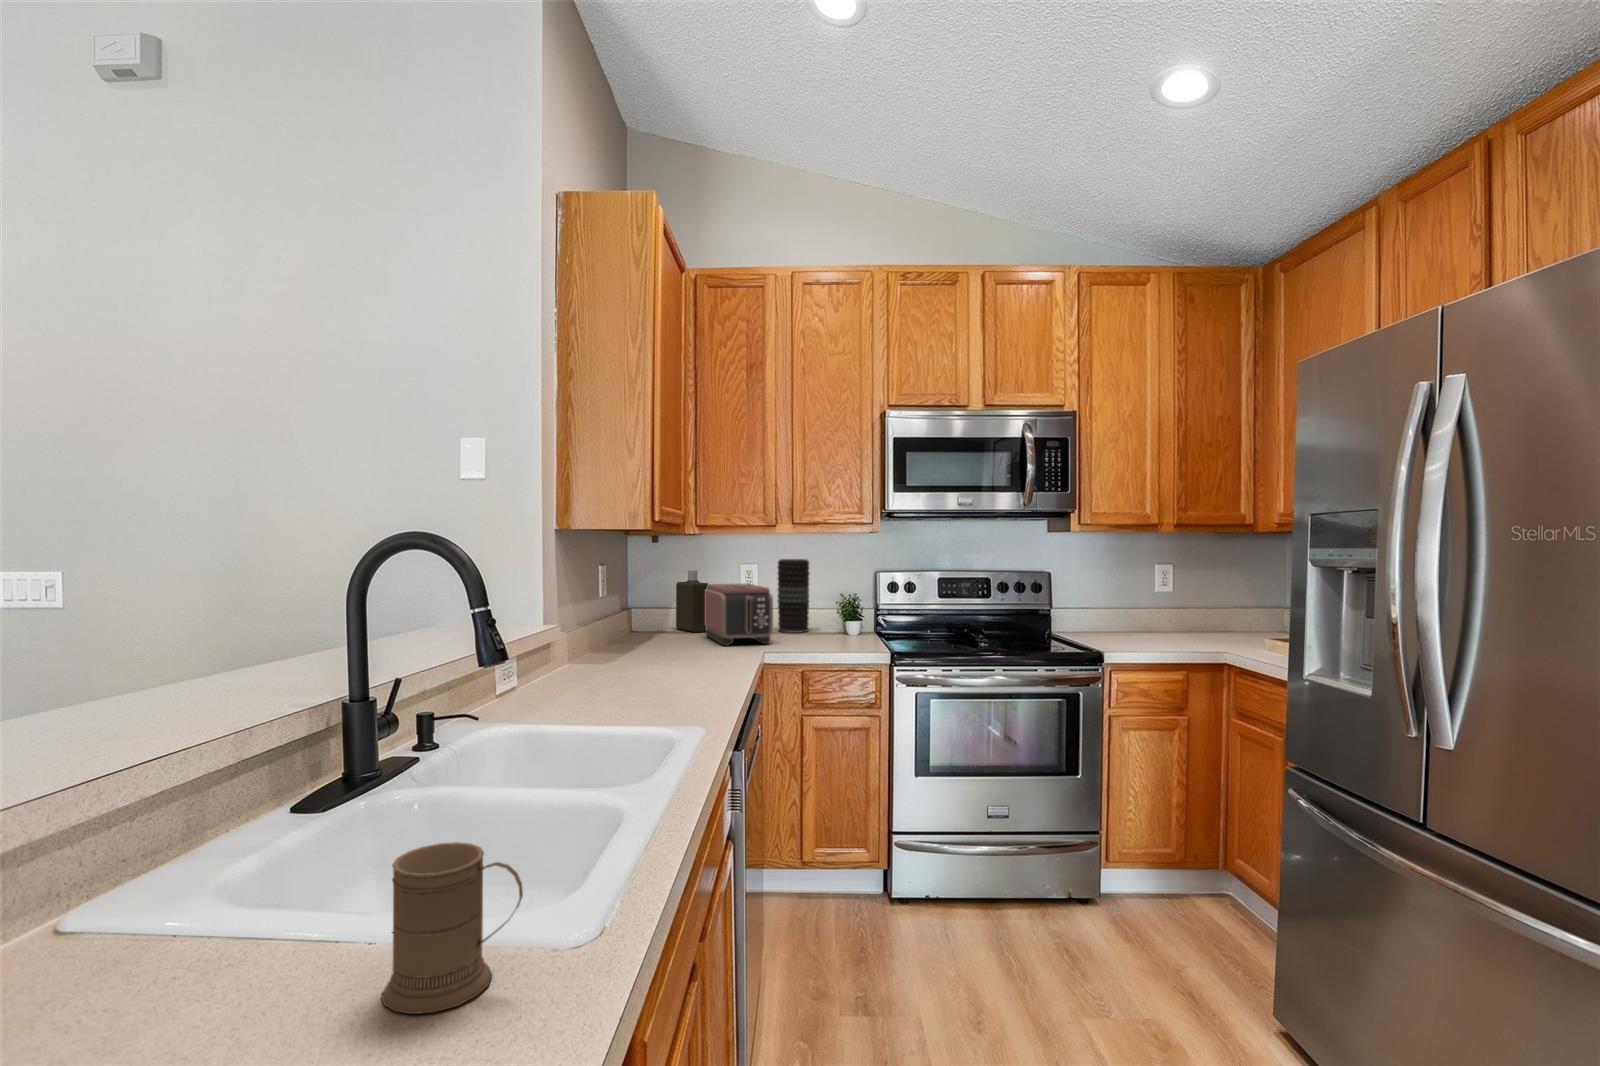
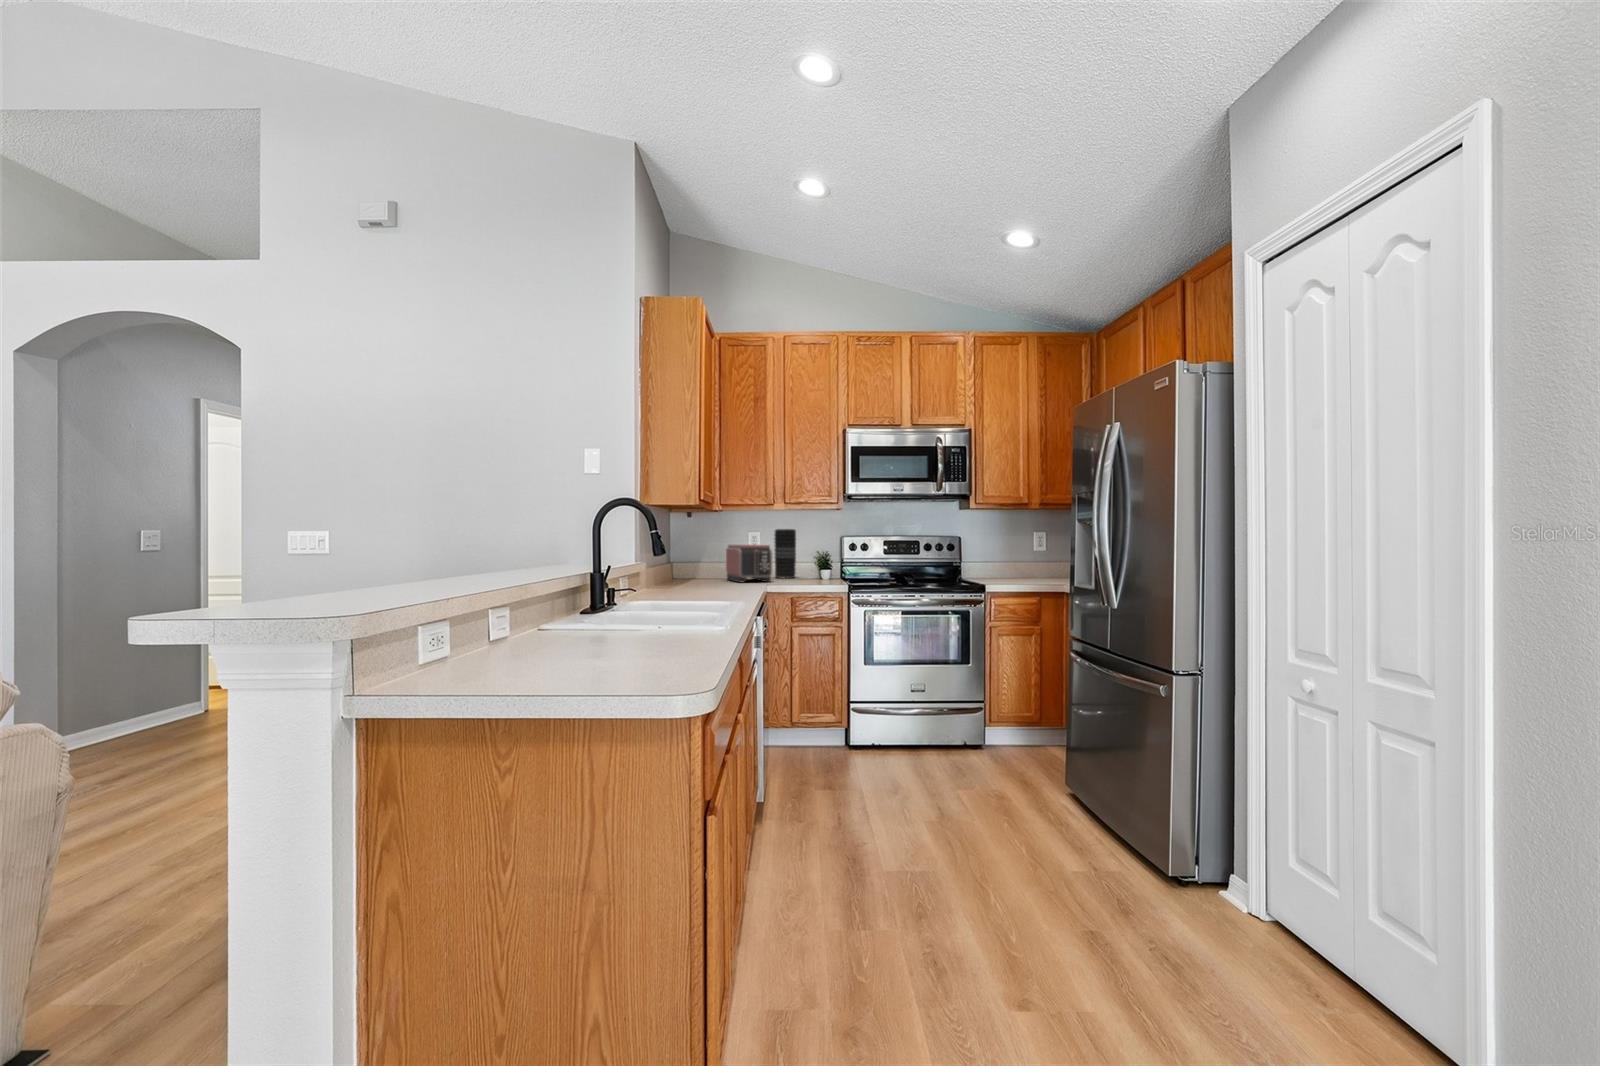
bottle: present [676,570,708,632] -> none [705,537,728,579]
mug: present [381,842,523,1014] -> none [647,592,695,640]

